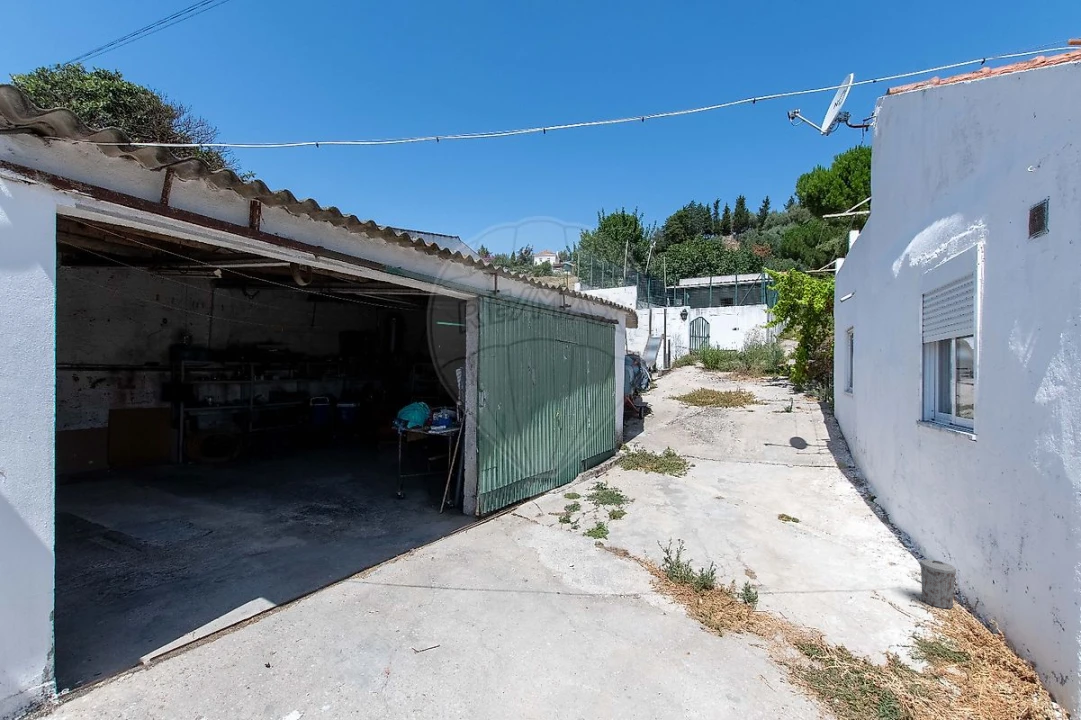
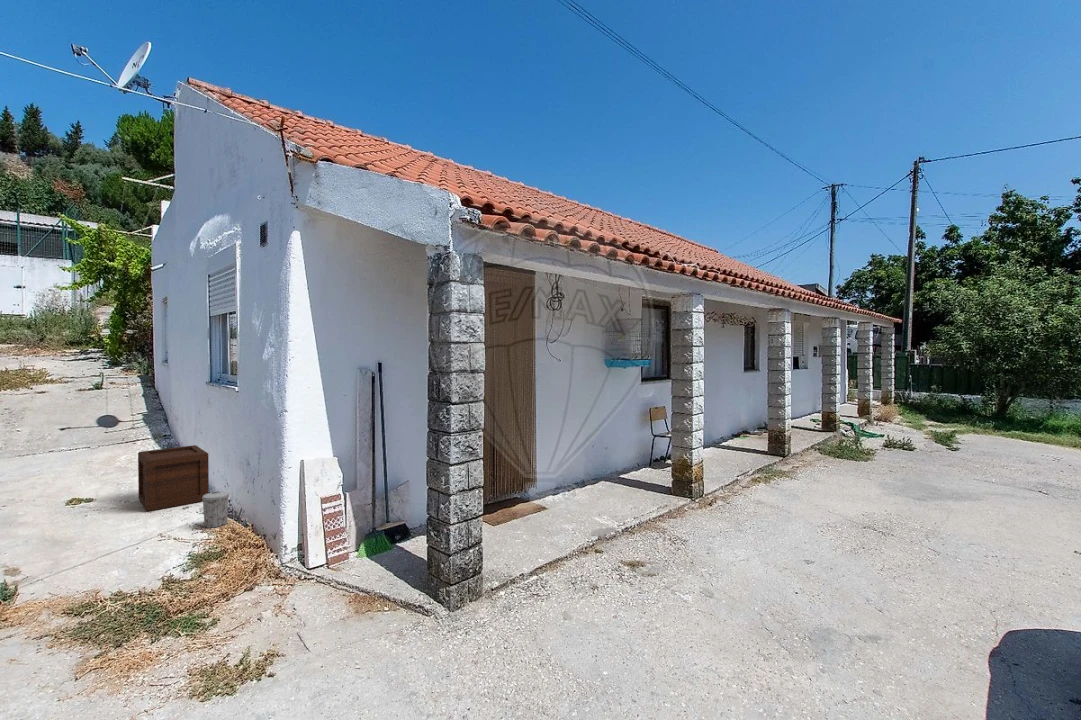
wooden crate: none [837,485,918,562] -> present [138,445,209,512]

